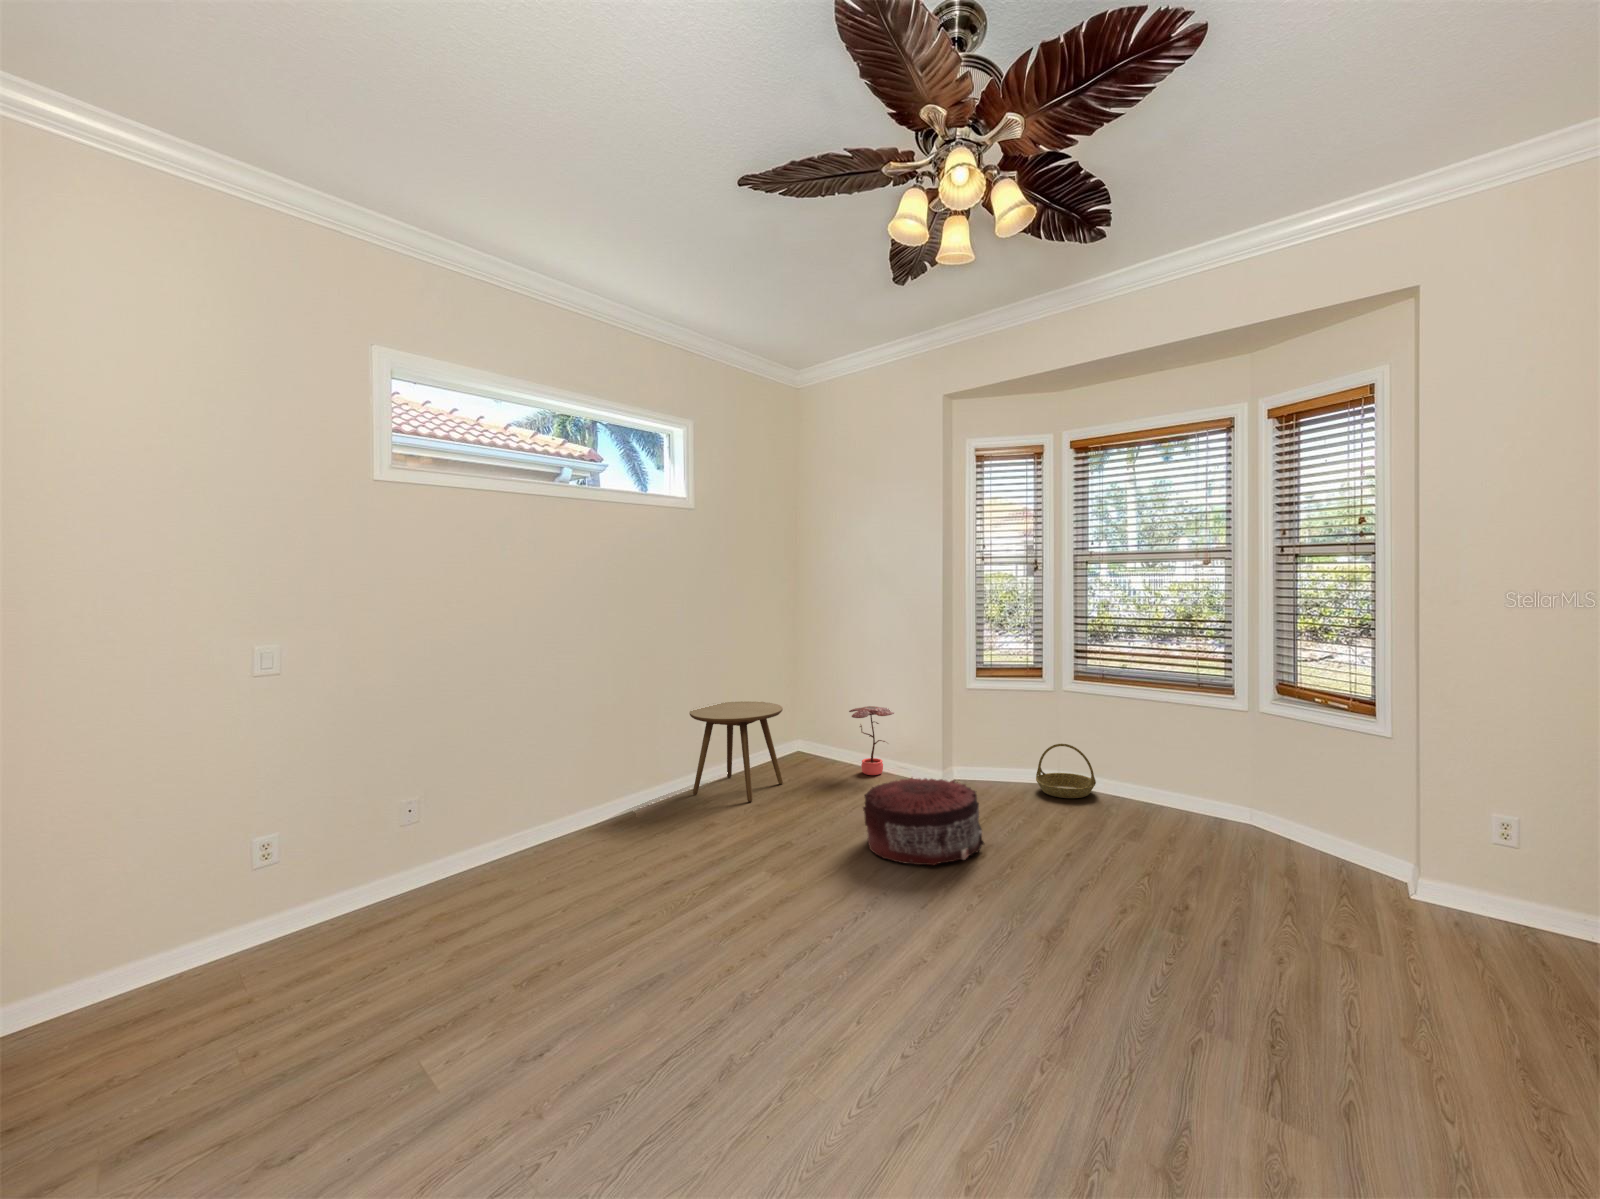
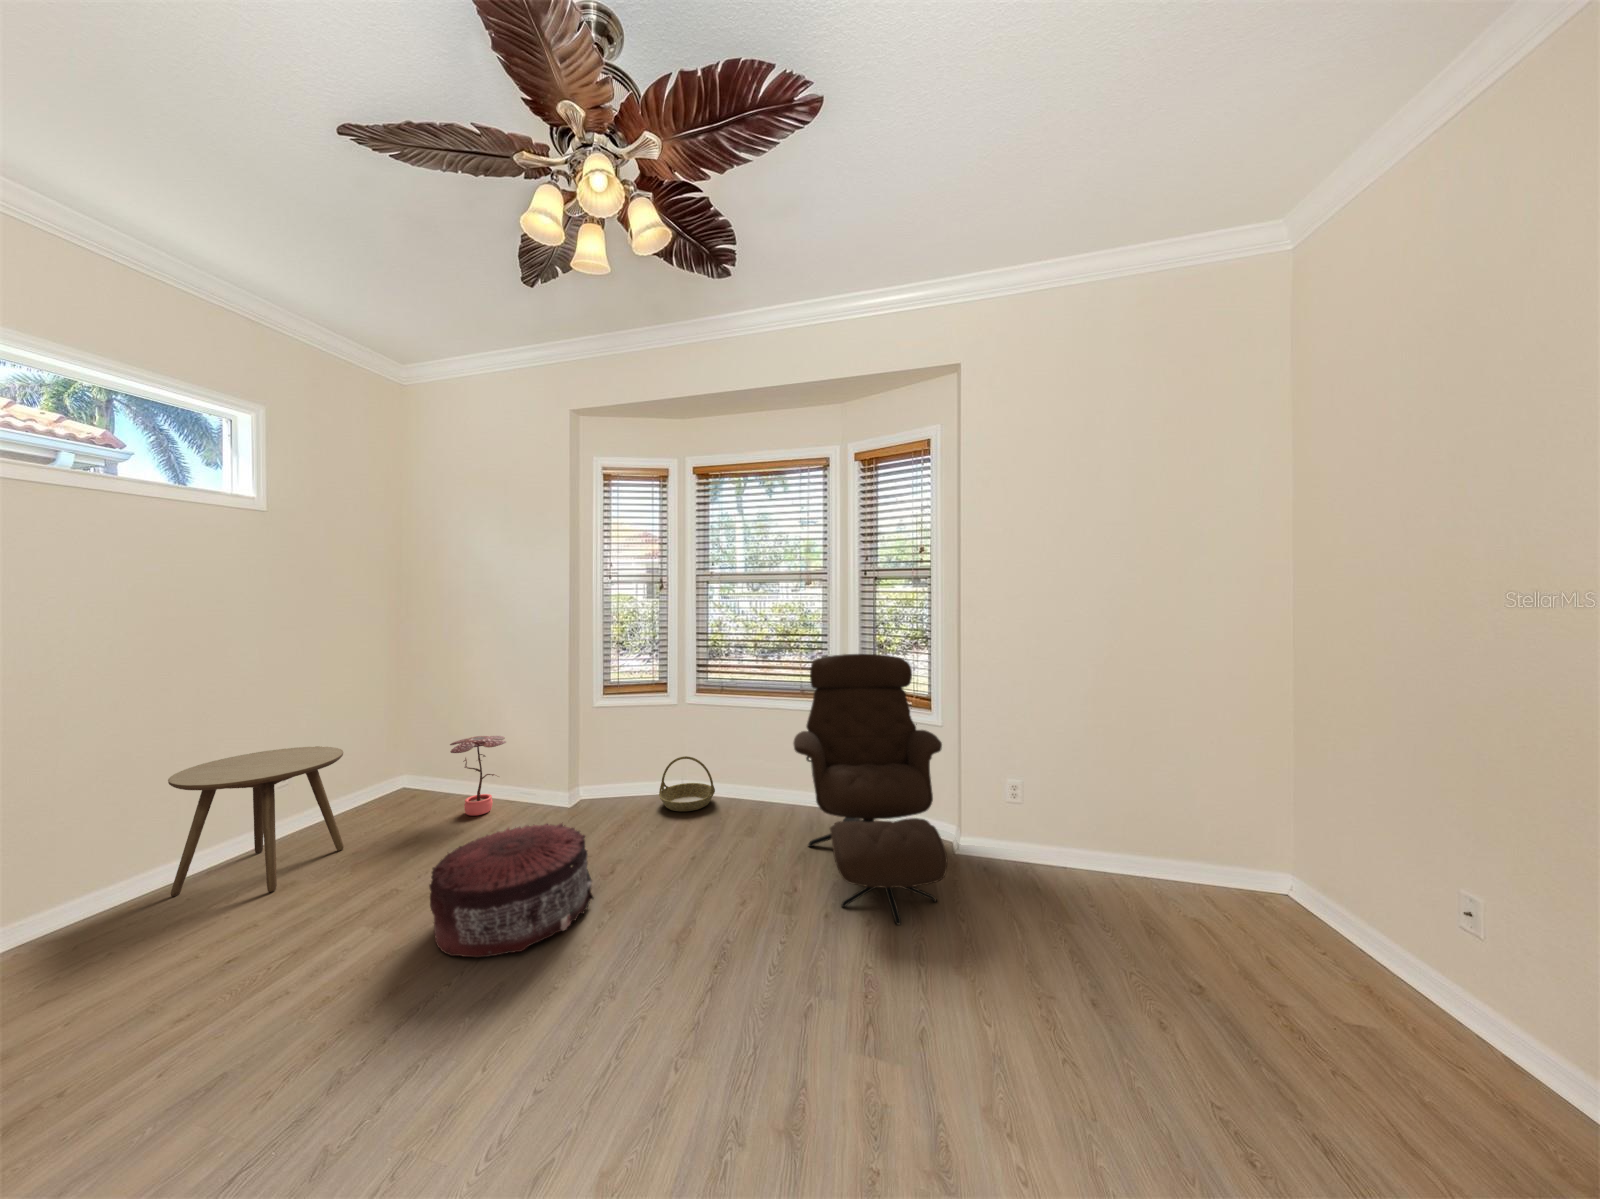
lounge chair: none [1184,644,1383,919] -> present [793,654,947,925]

